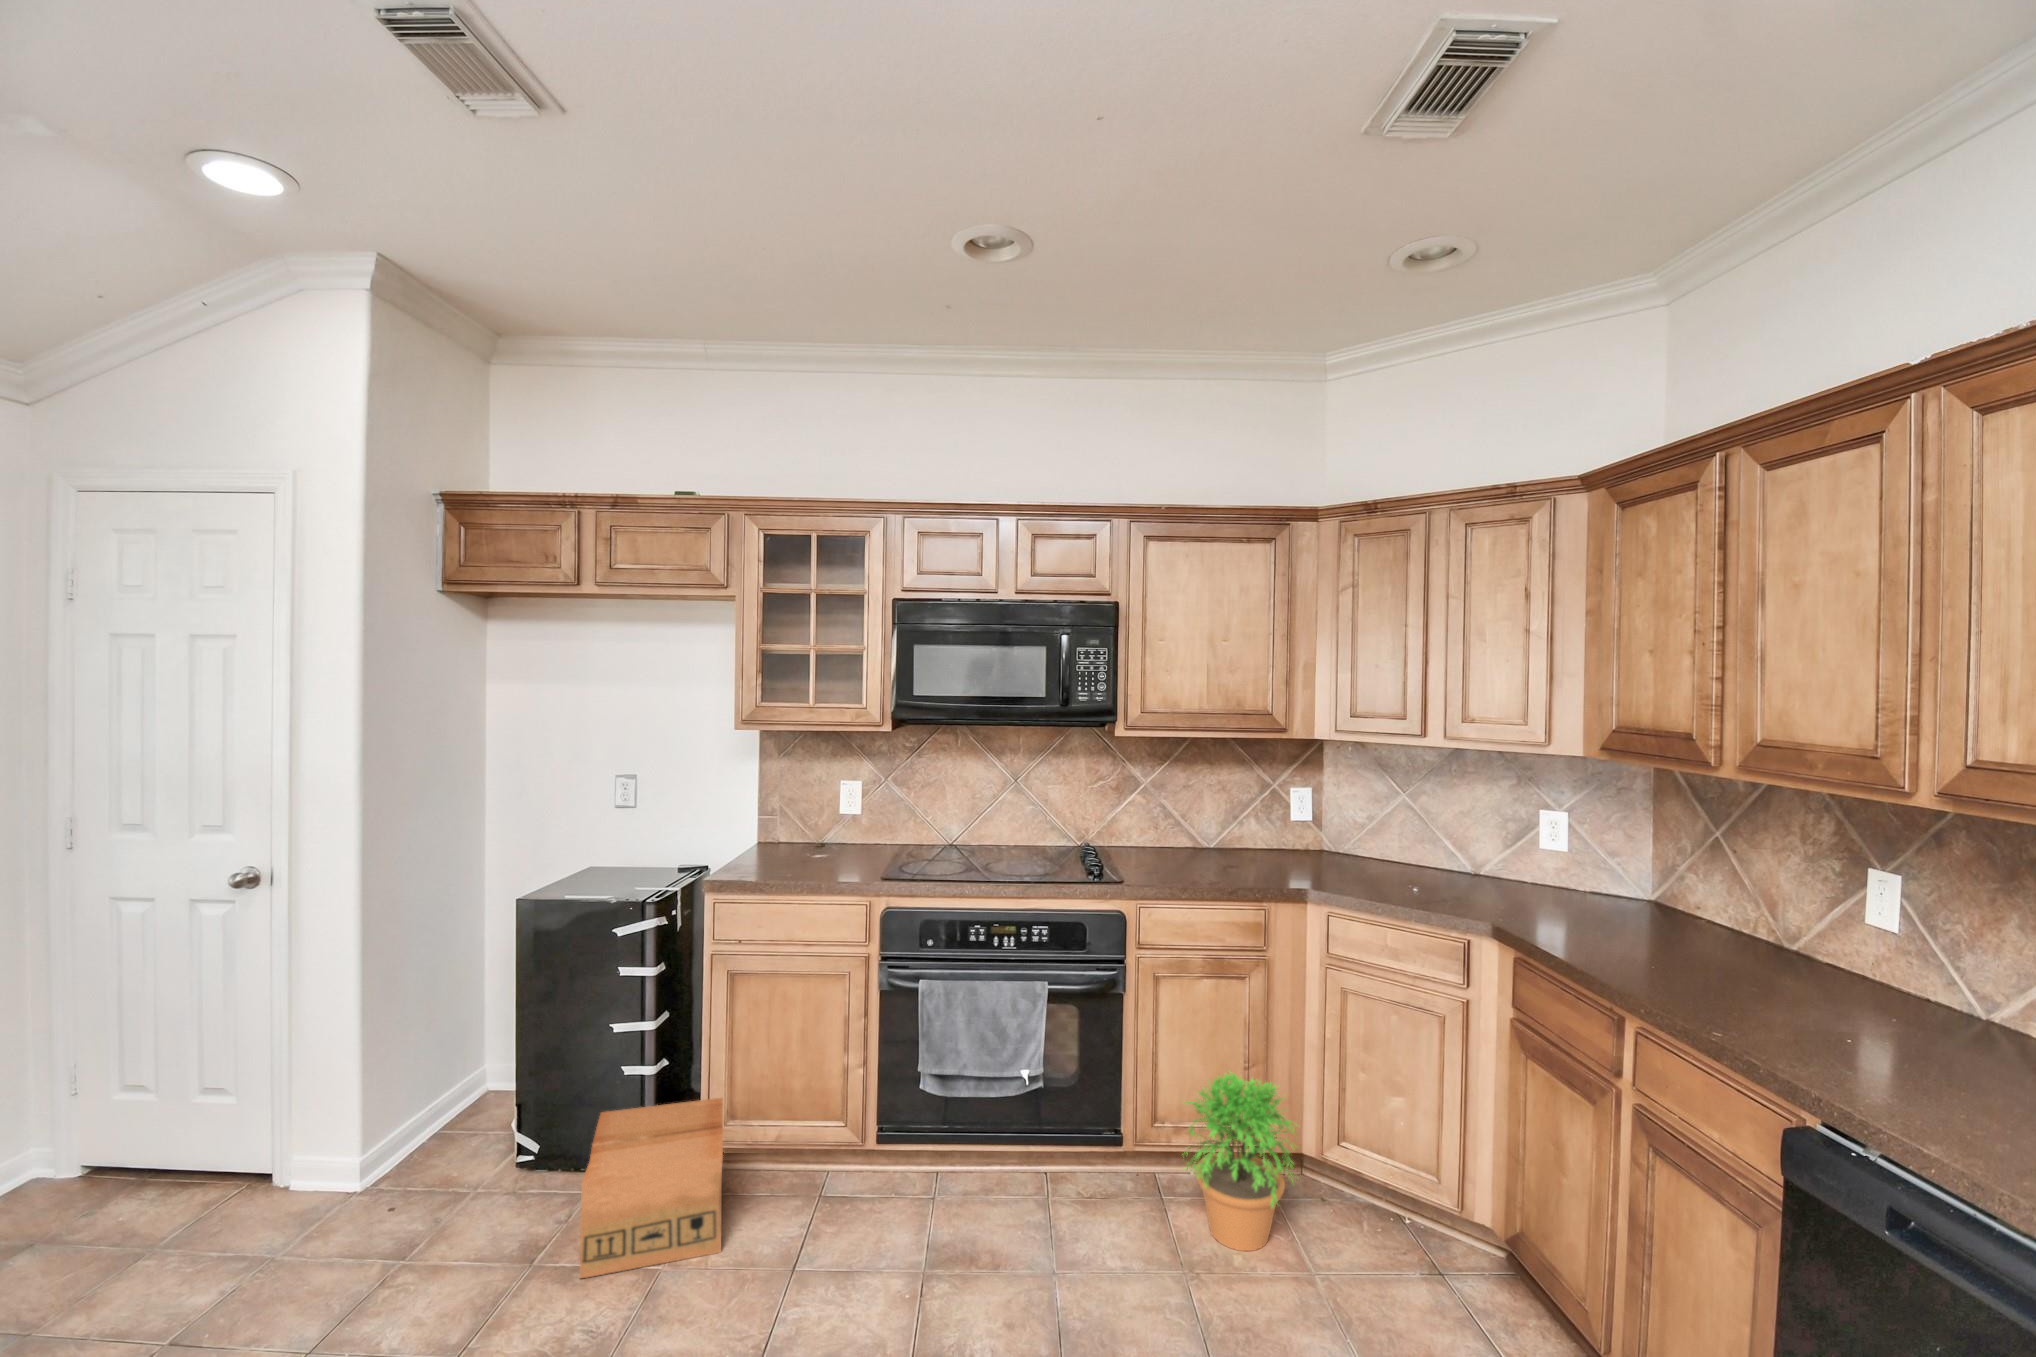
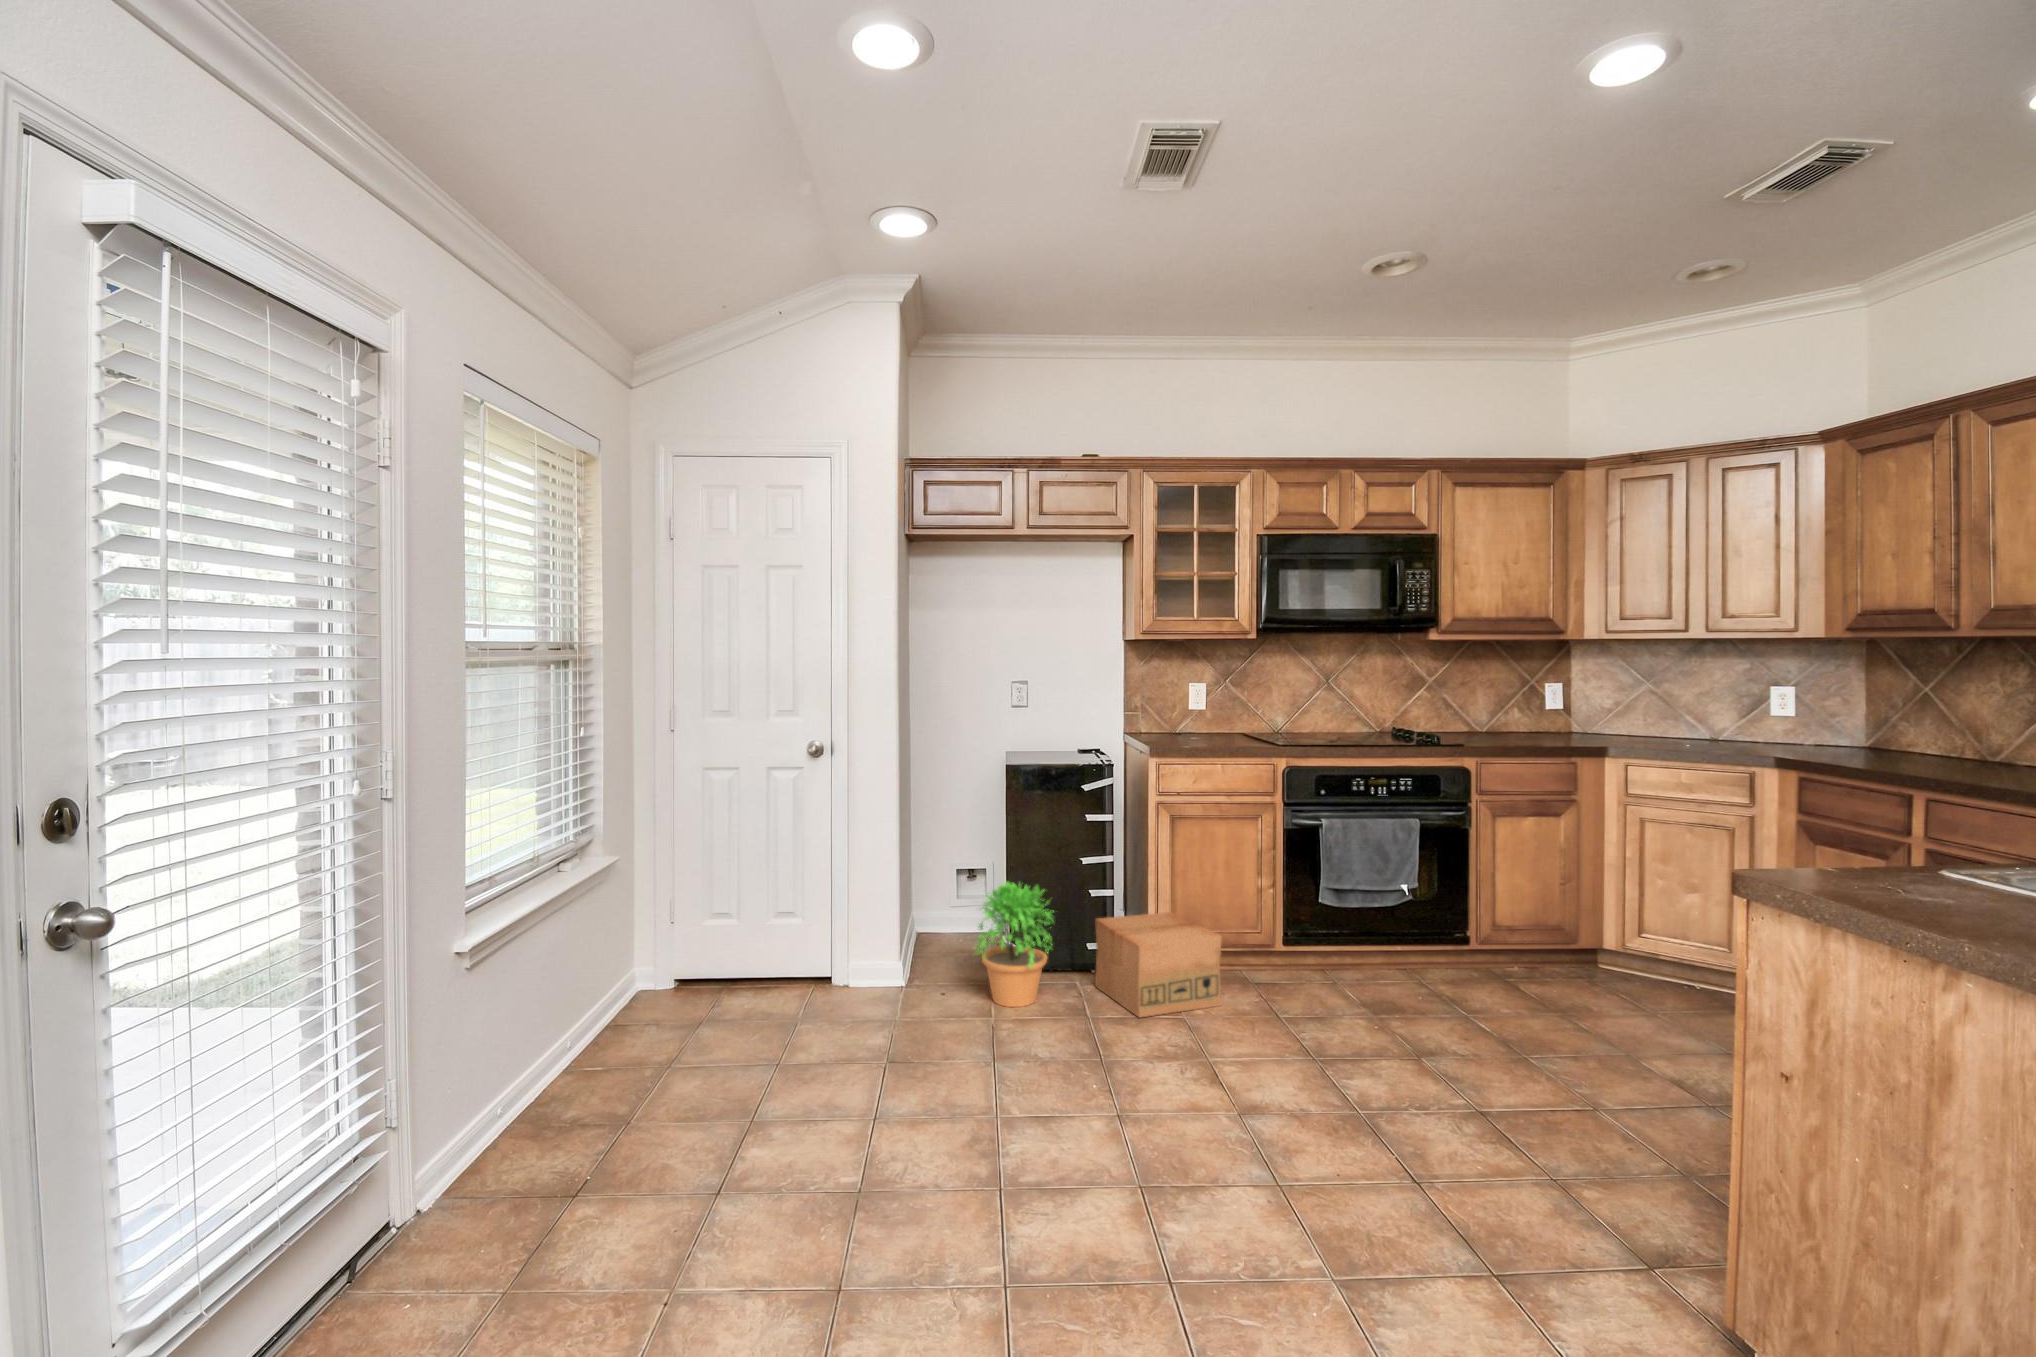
potted plant: present [1183,1072,1296,1251] -> present [975,882,1053,1007]

